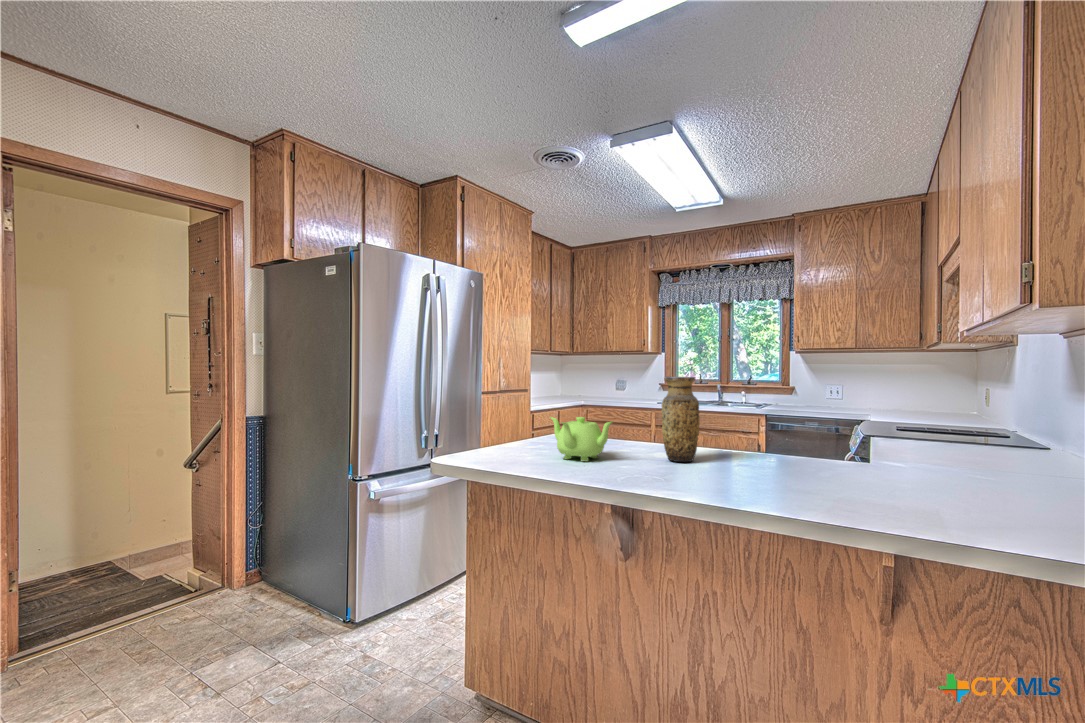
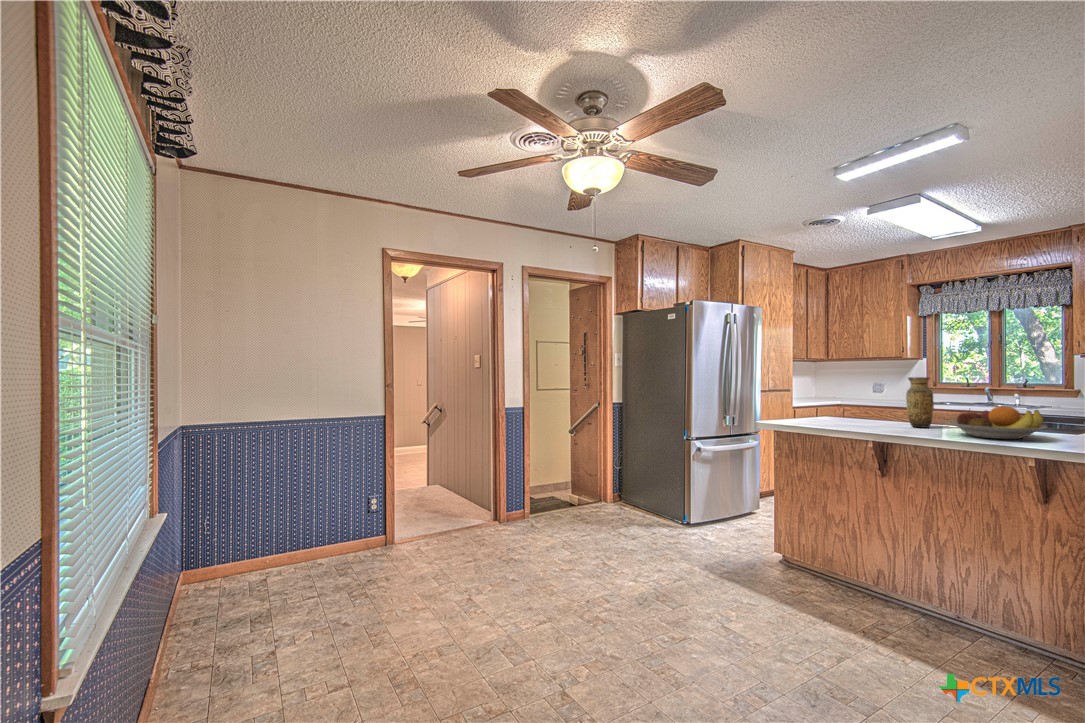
teapot: present [550,417,612,461] -> none [829,401,873,426]
fruit bowl: none [729,431,878,493] -> present [949,406,1047,439]

